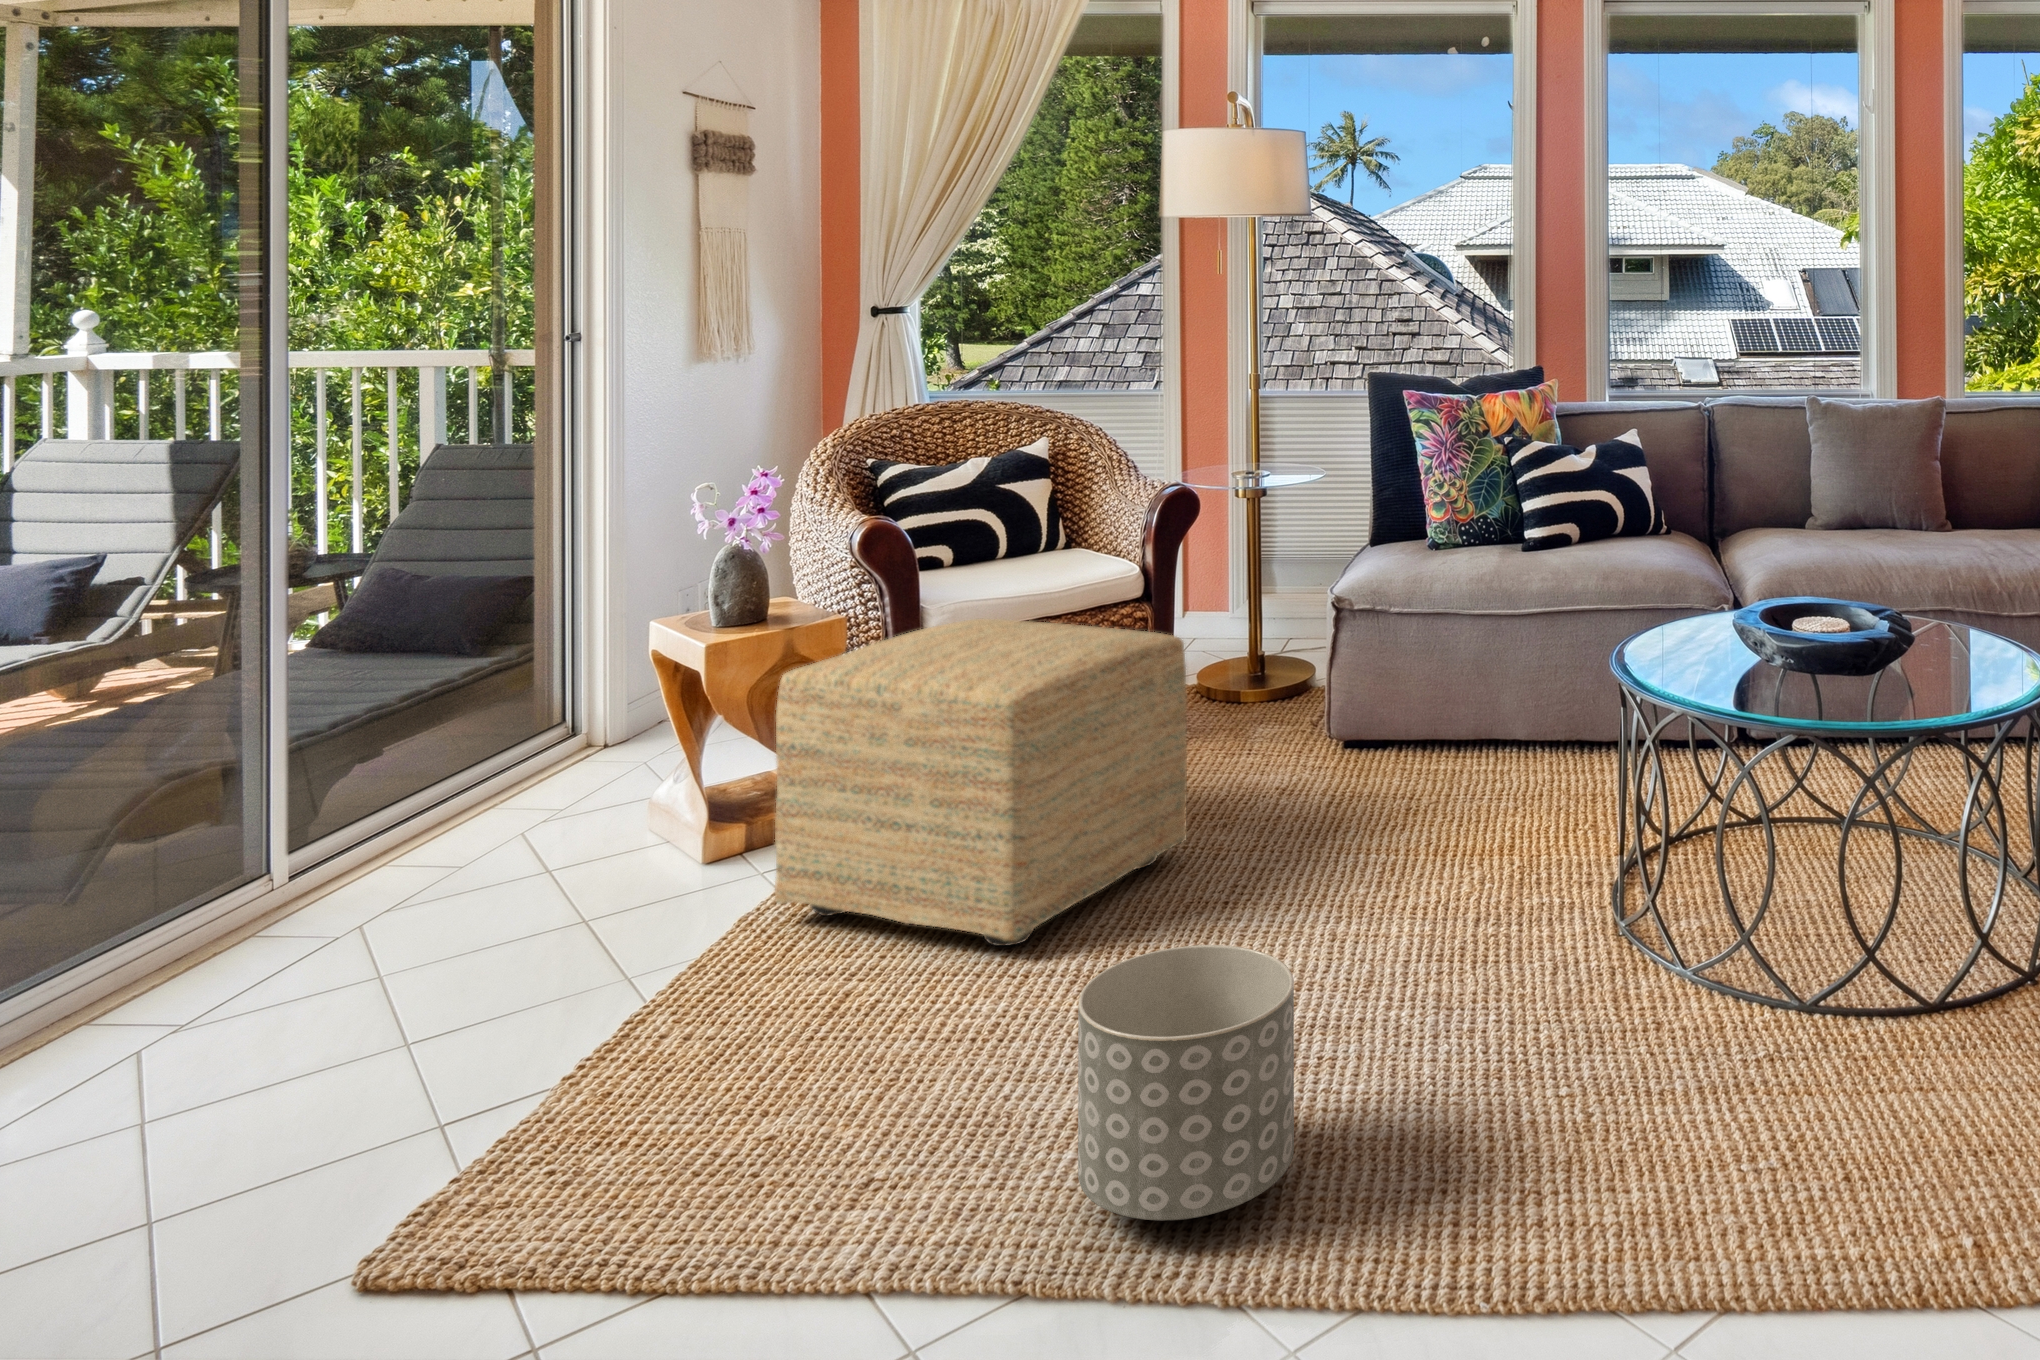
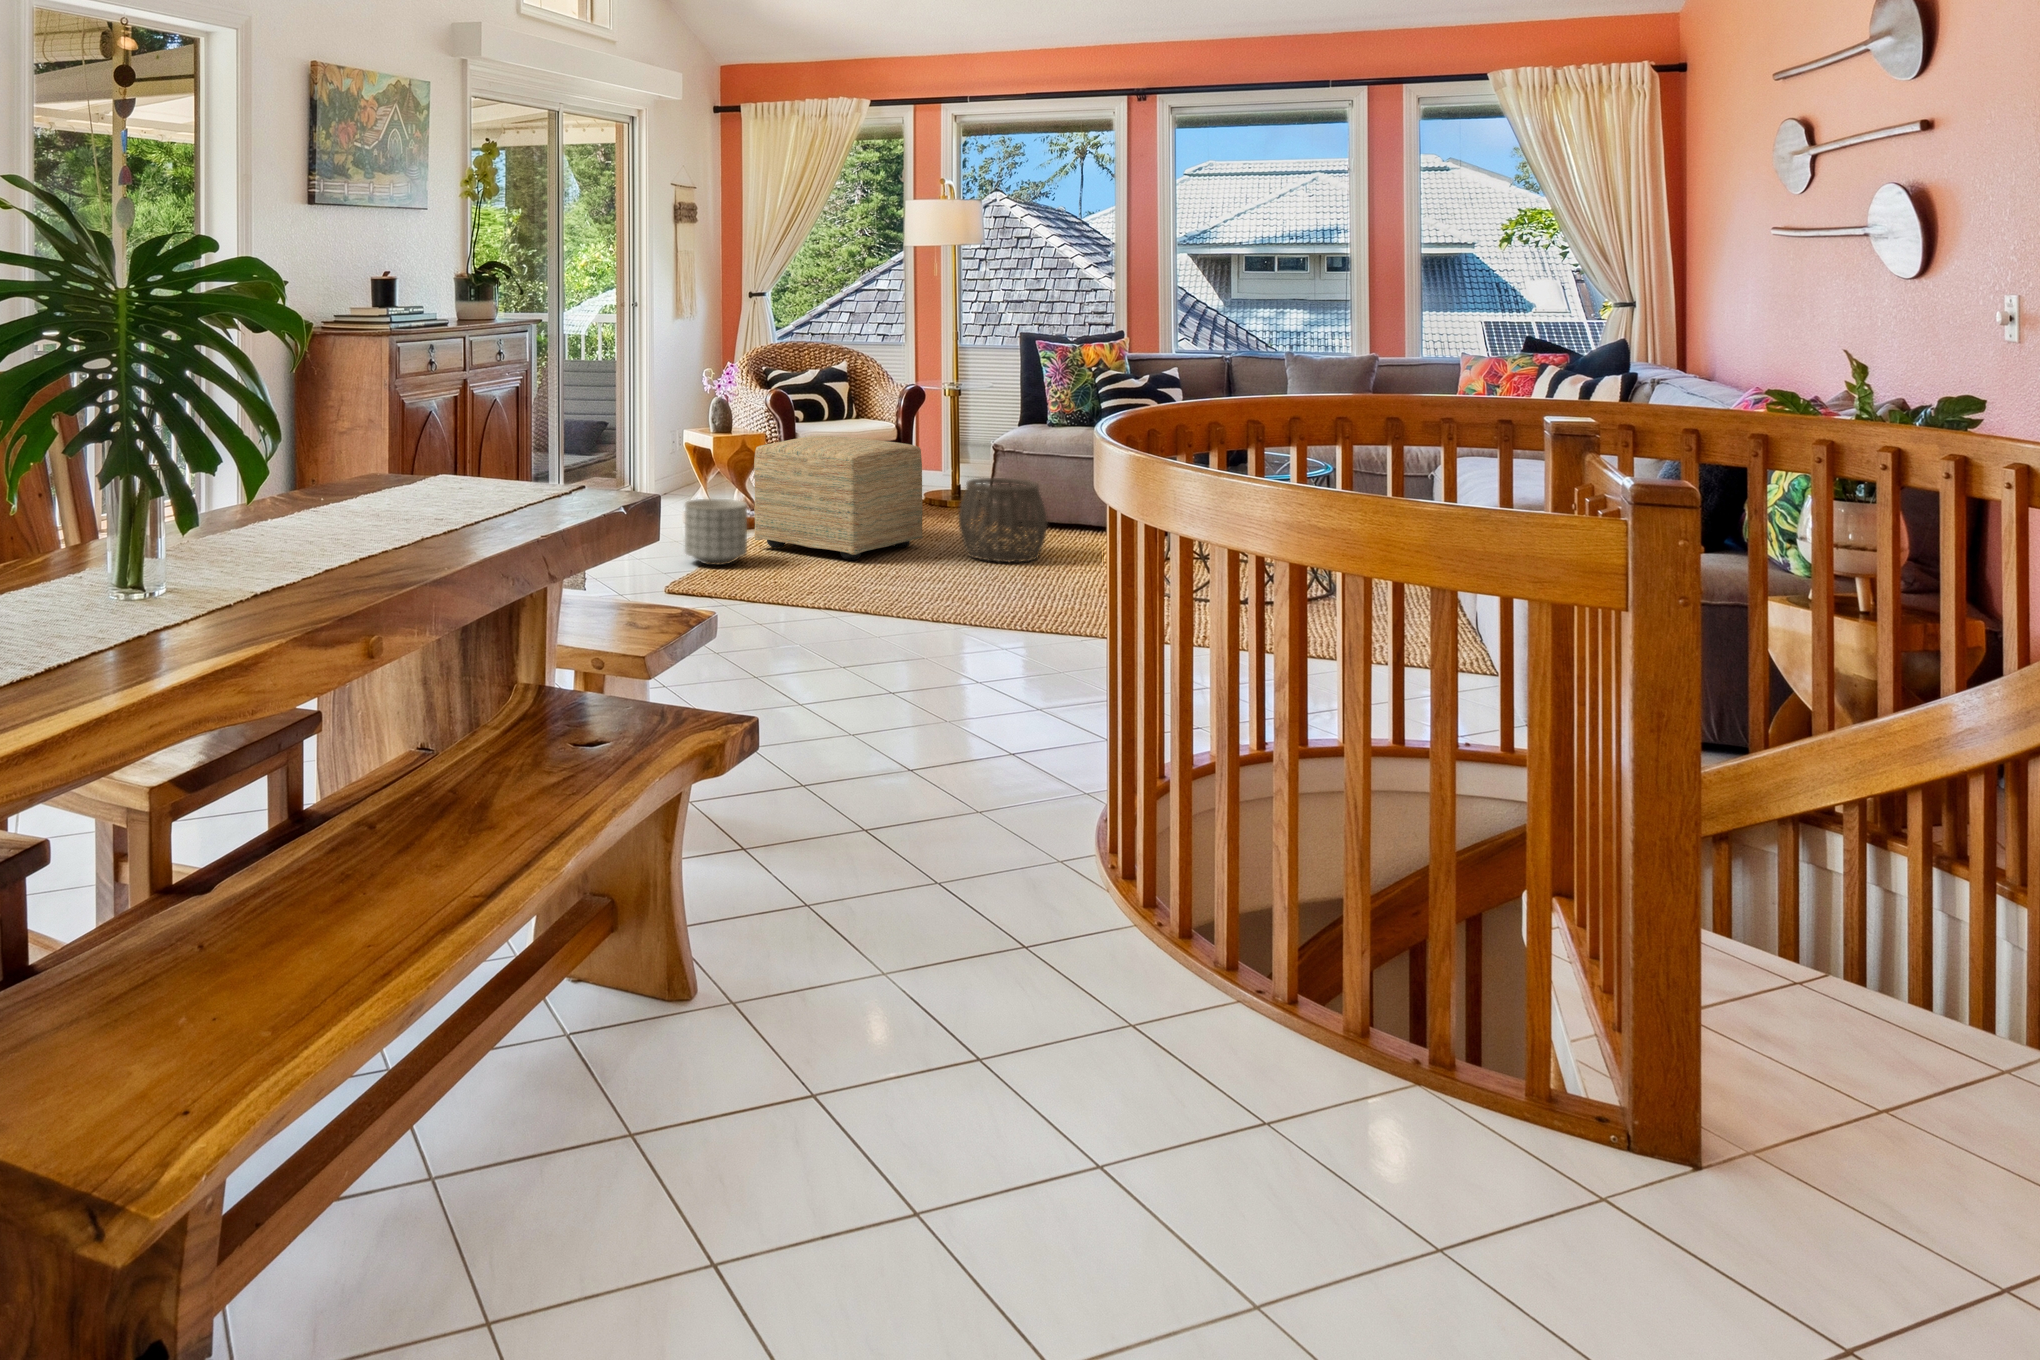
woven basket: none [1264,696,1460,908] -> present [959,478,1047,563]
planter: present [1078,945,1294,1220] -> present [685,499,747,565]

